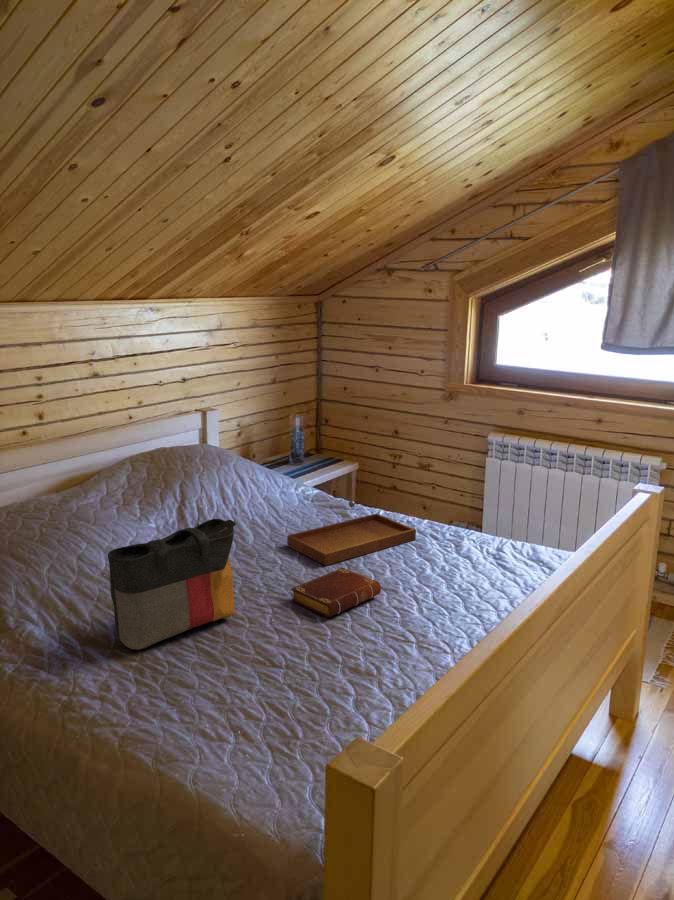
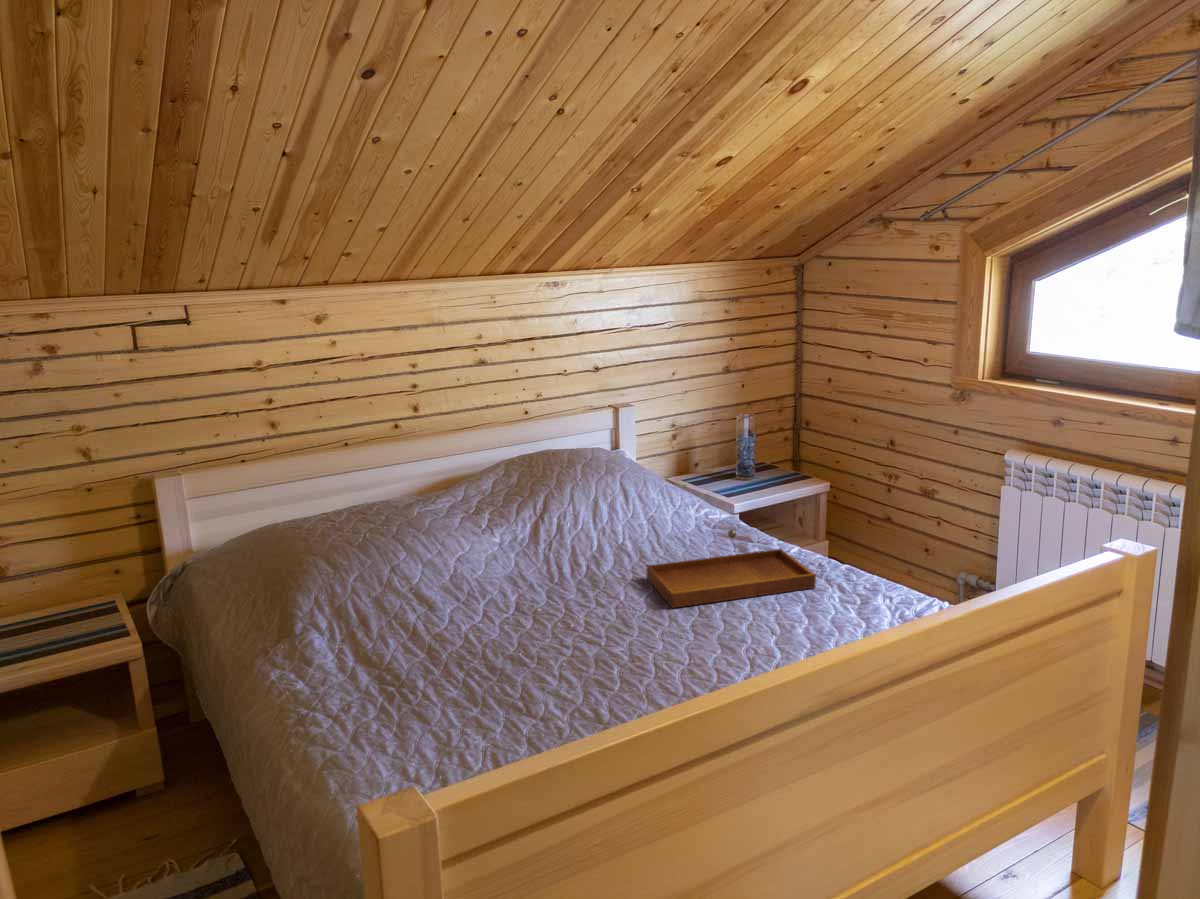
tote bag: present [108,519,236,650] -> none [367,538,525,675]
book: present [291,568,381,618] -> none [600,613,710,671]

